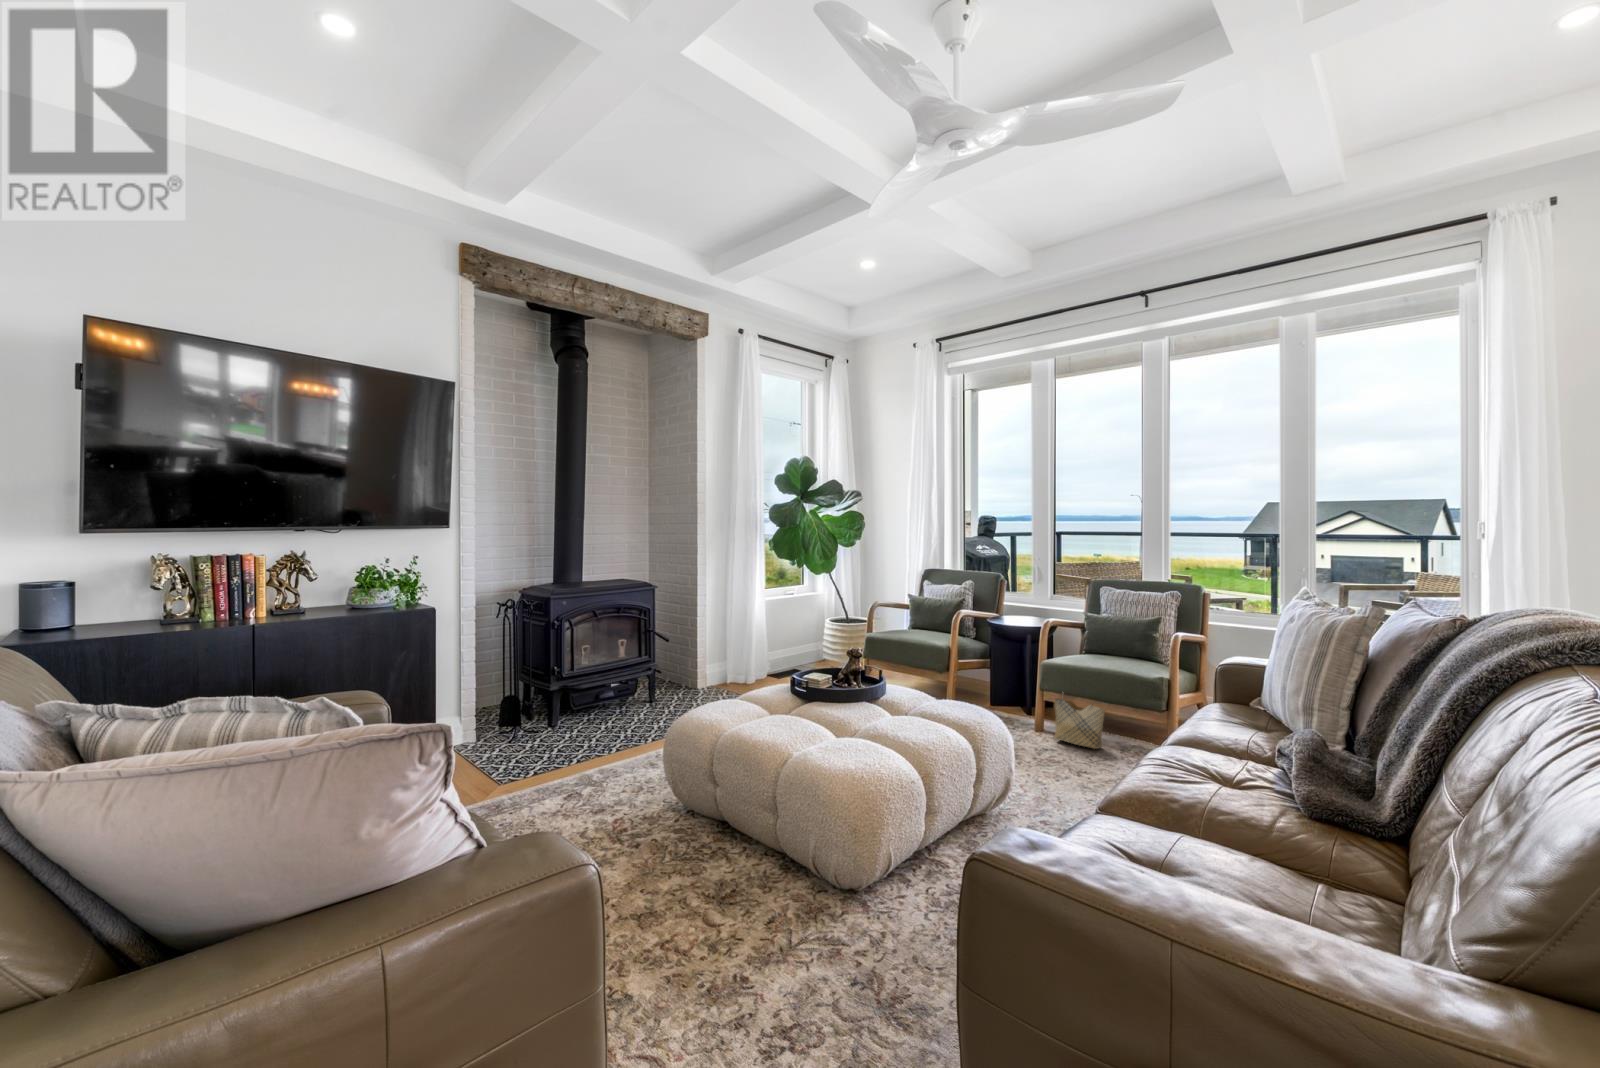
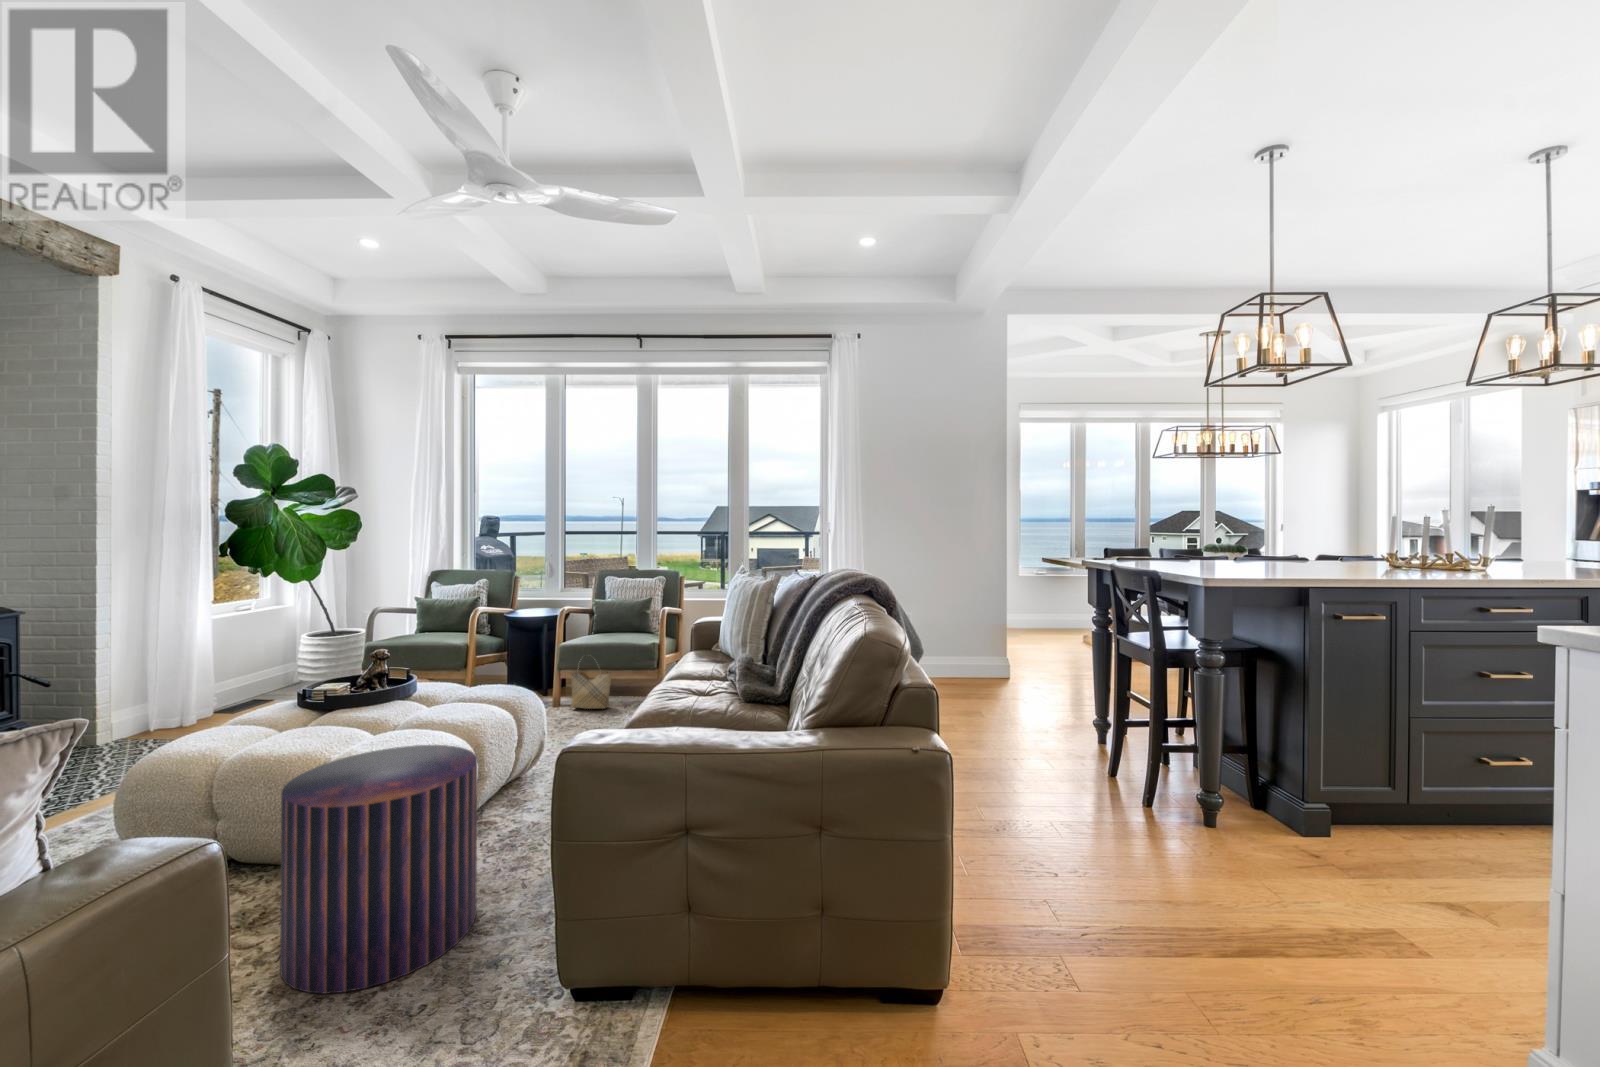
pouf: none [728,764,903,1035] -> present [280,745,477,994]

